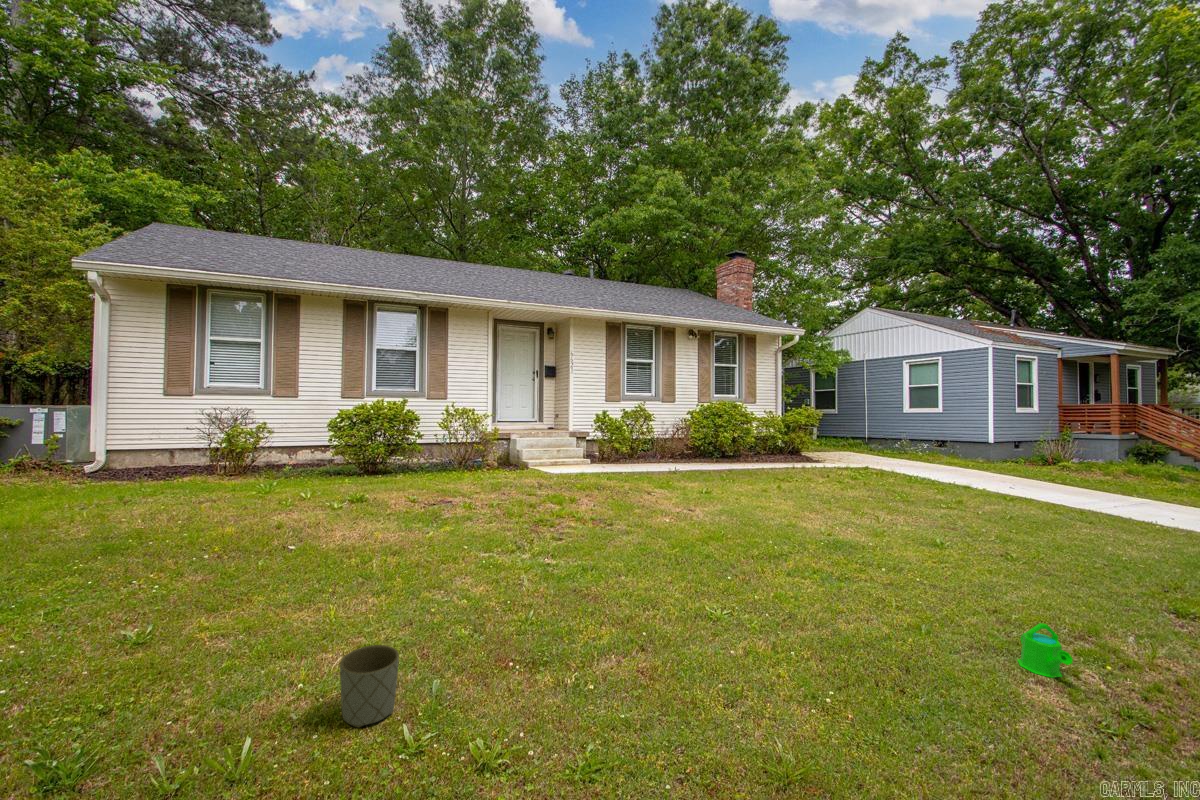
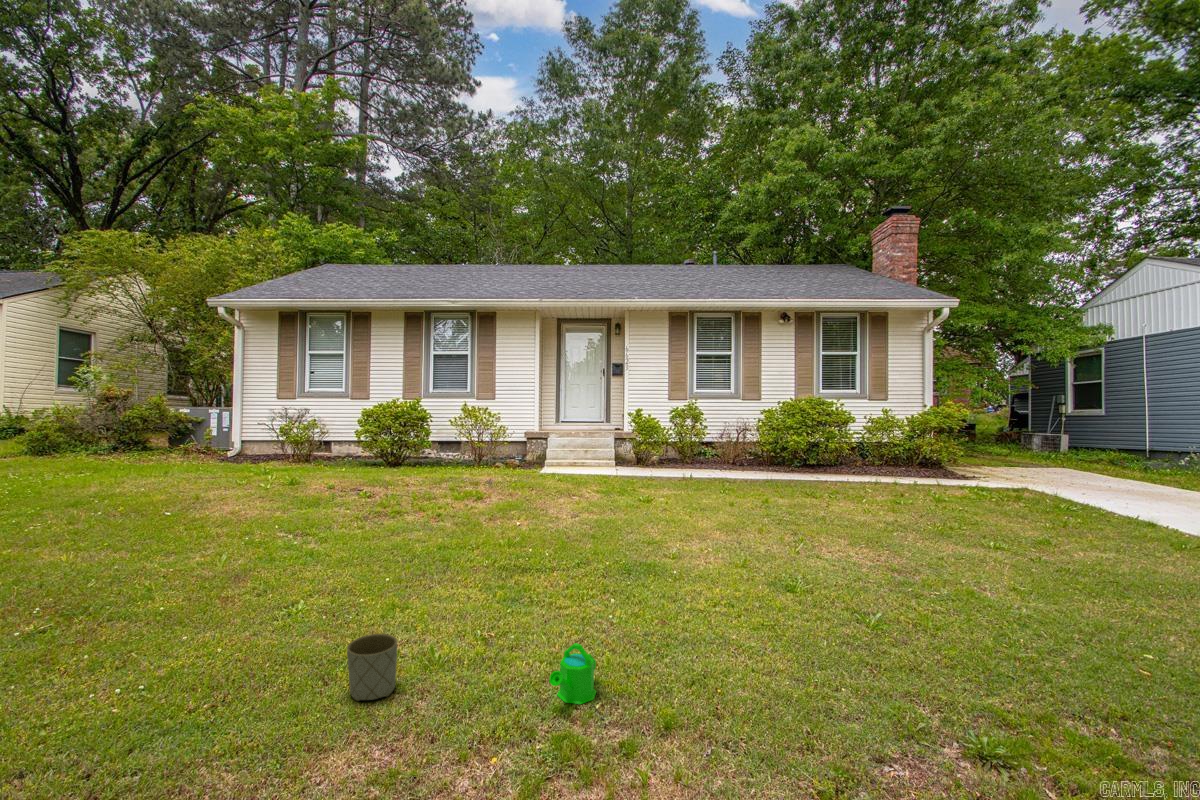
planter: present [340,645,399,728] -> present [347,634,397,701]

